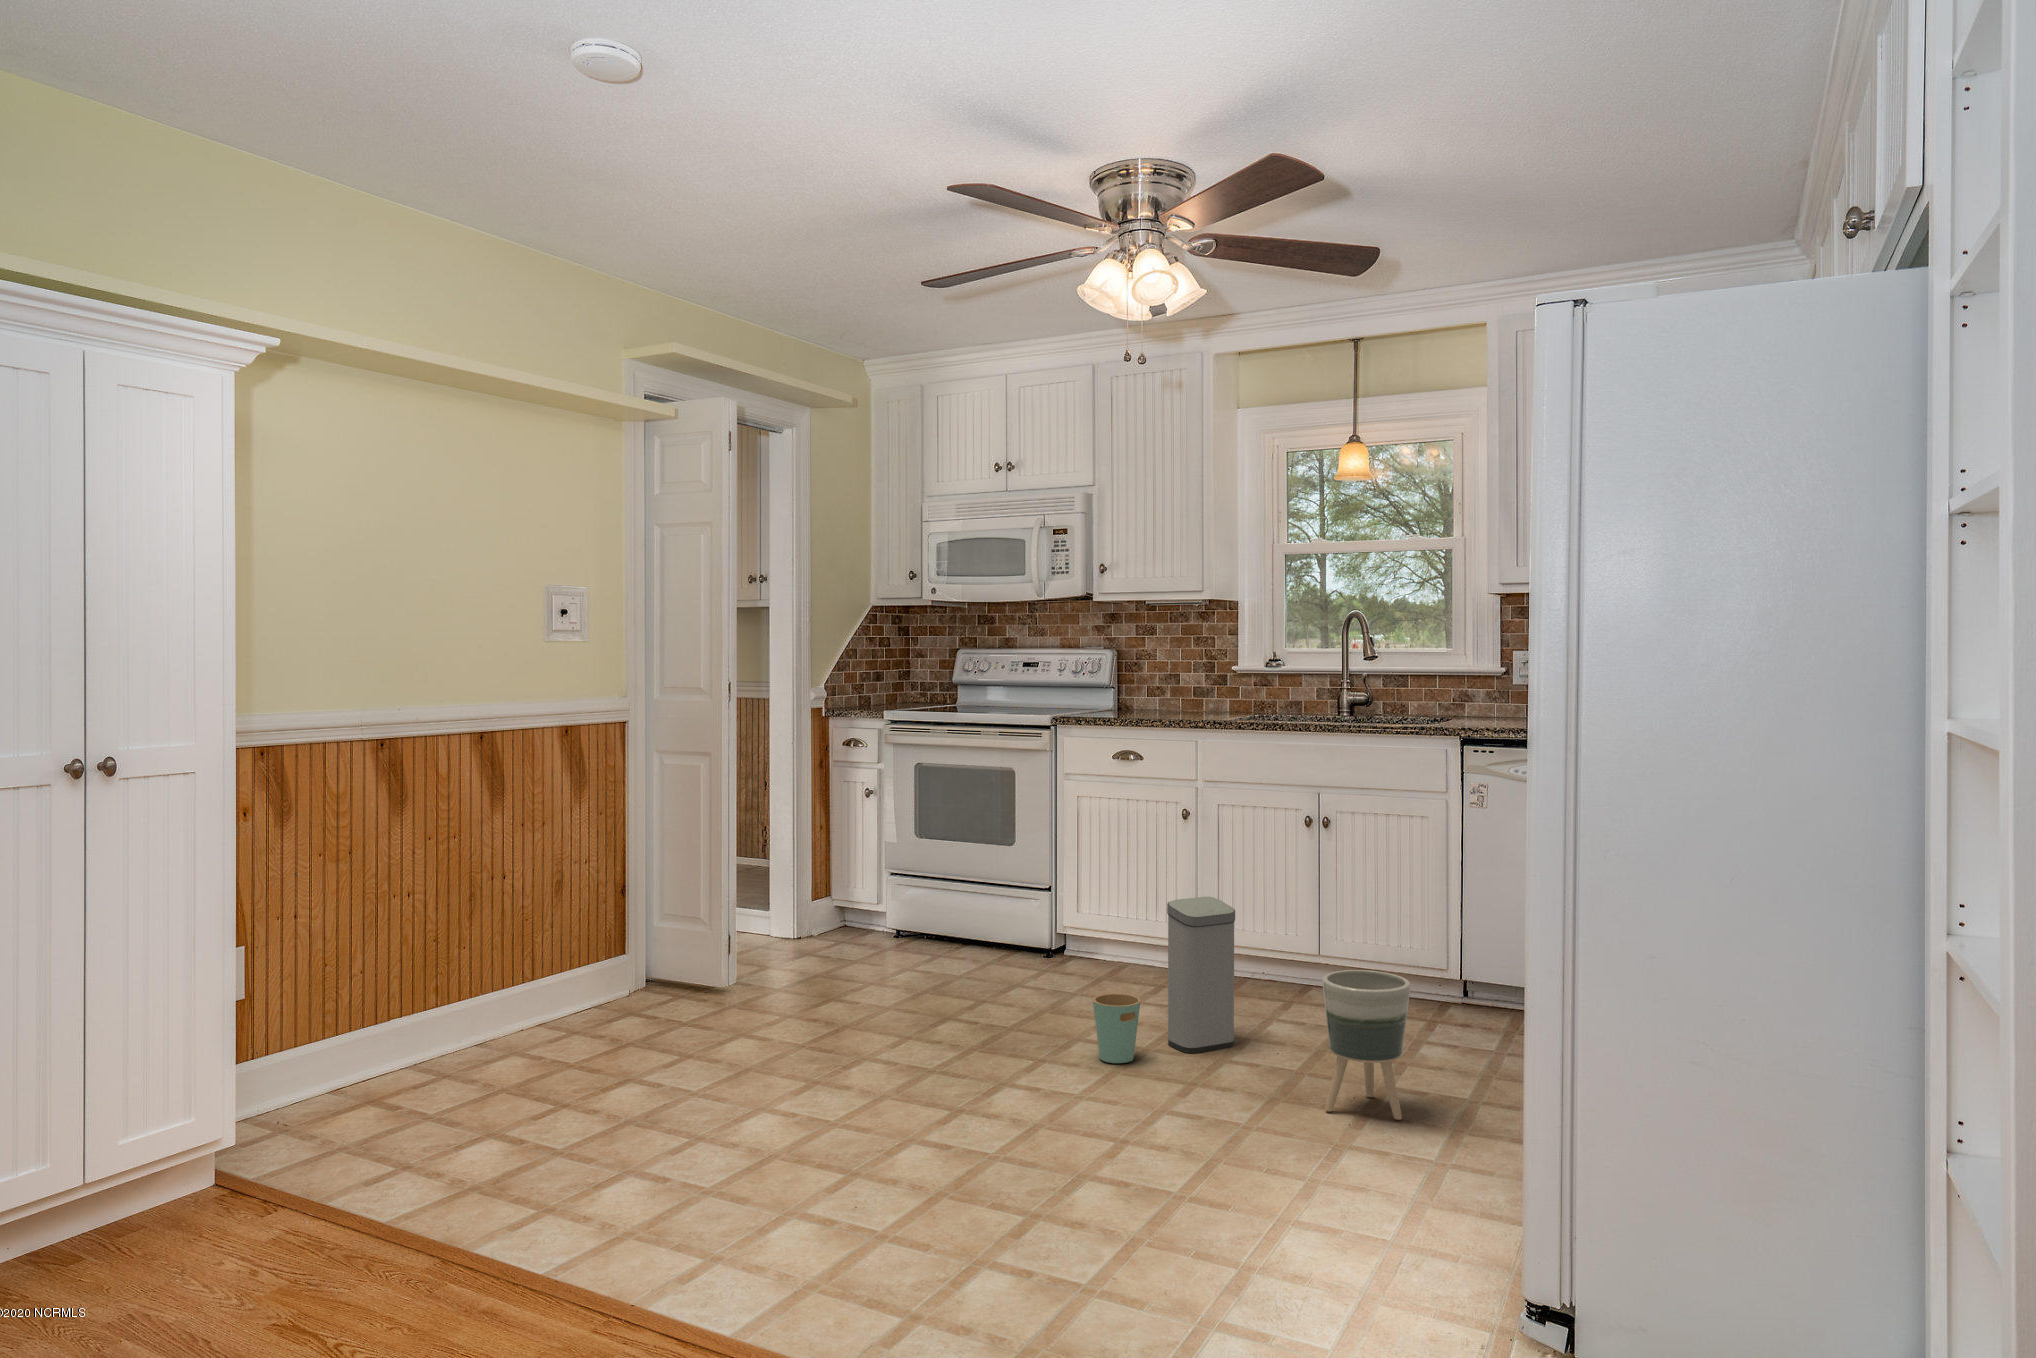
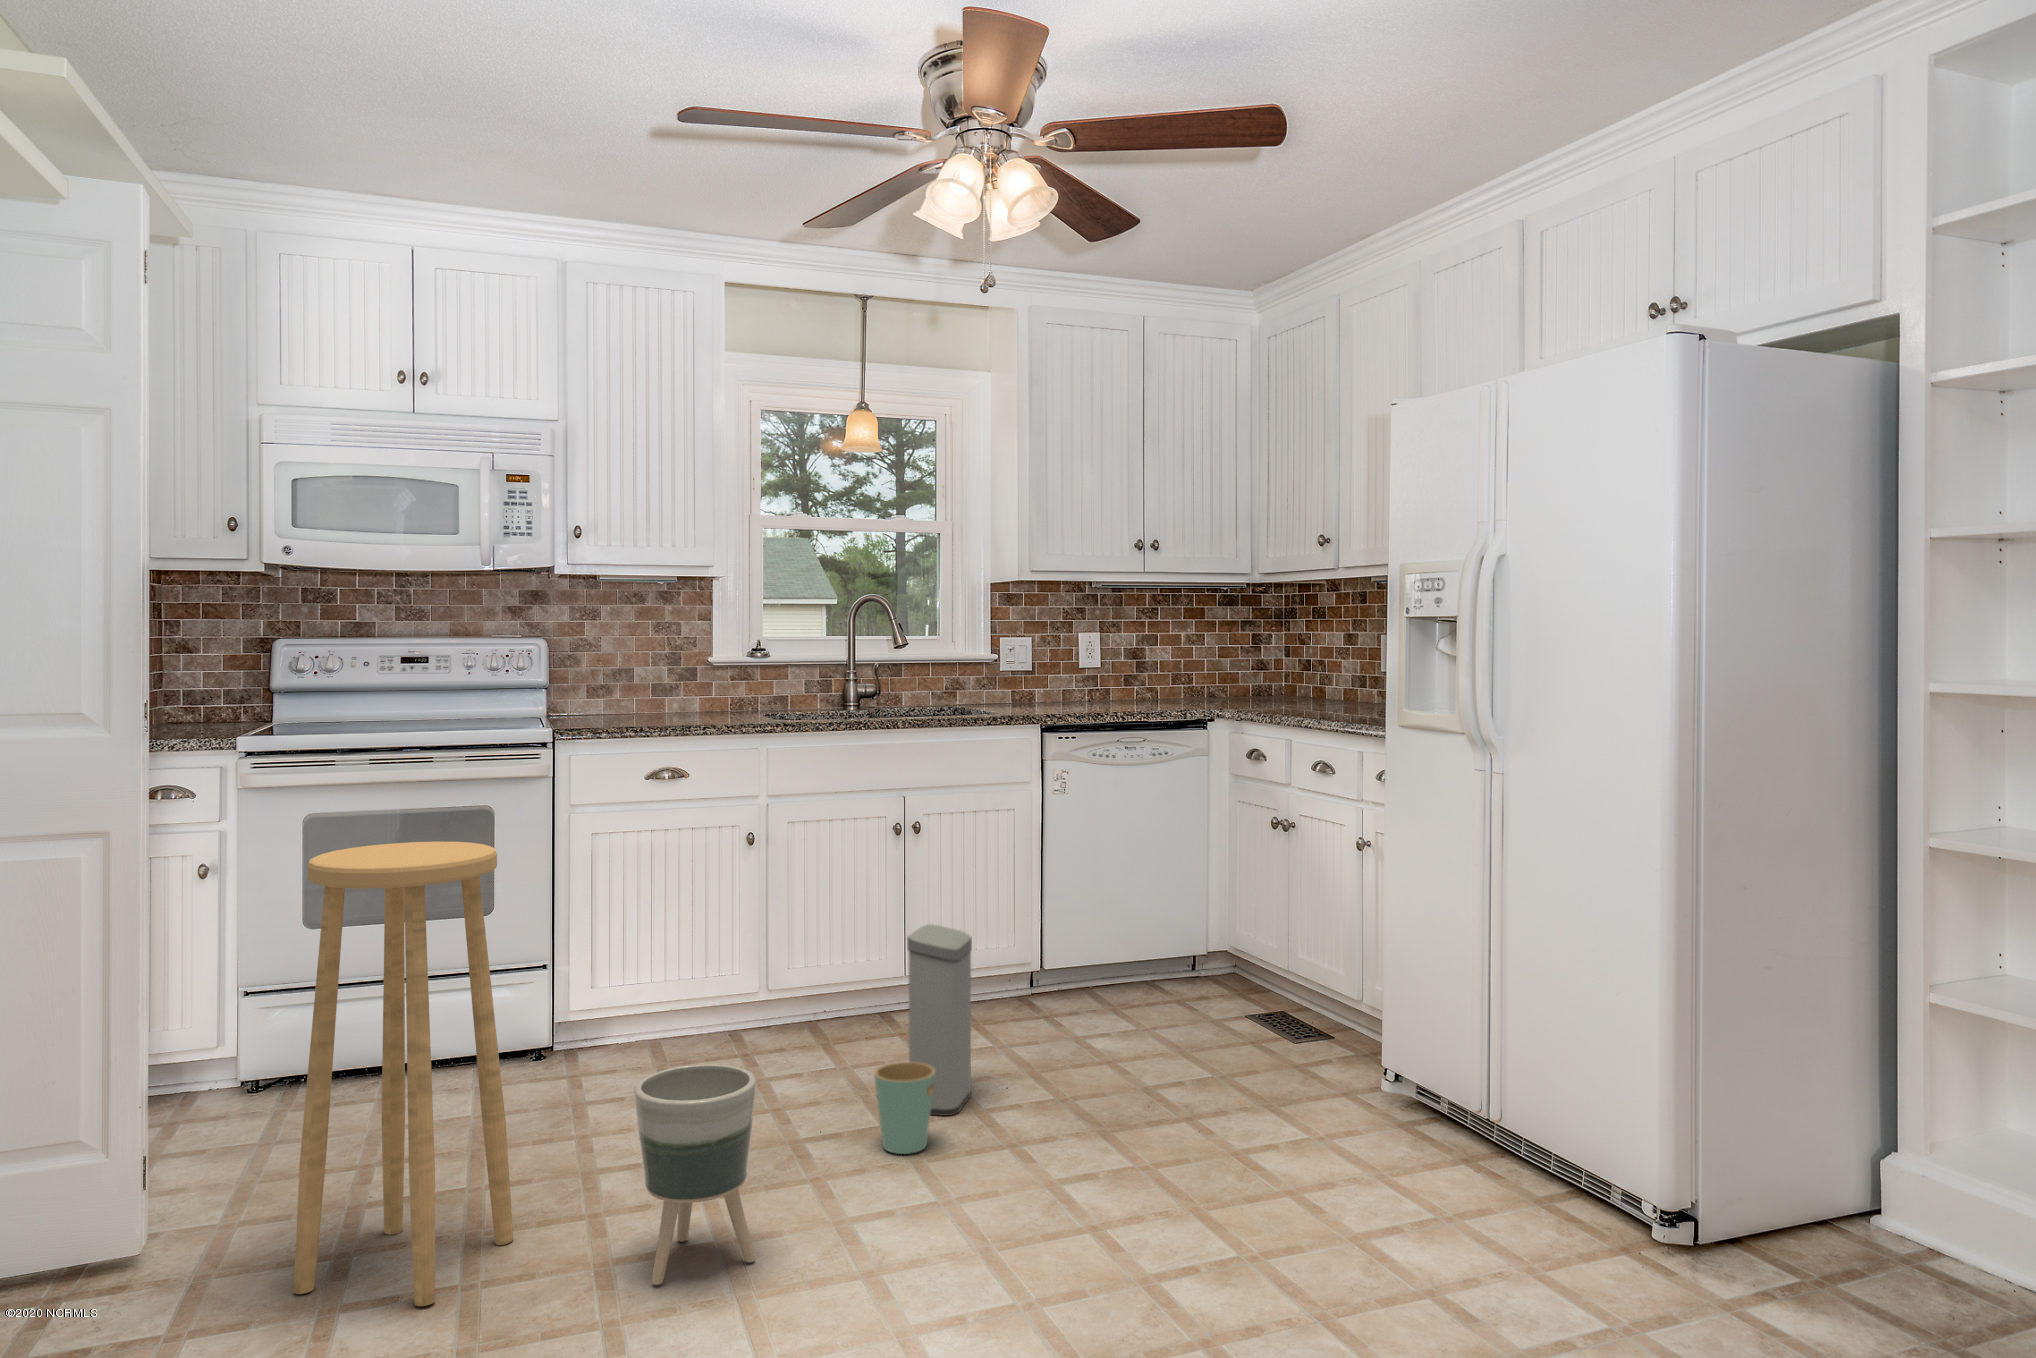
stool: none [742,781,851,1046] -> present [294,842,513,1306]
planter: present [1322,970,1410,1120] -> present [634,1064,756,1285]

